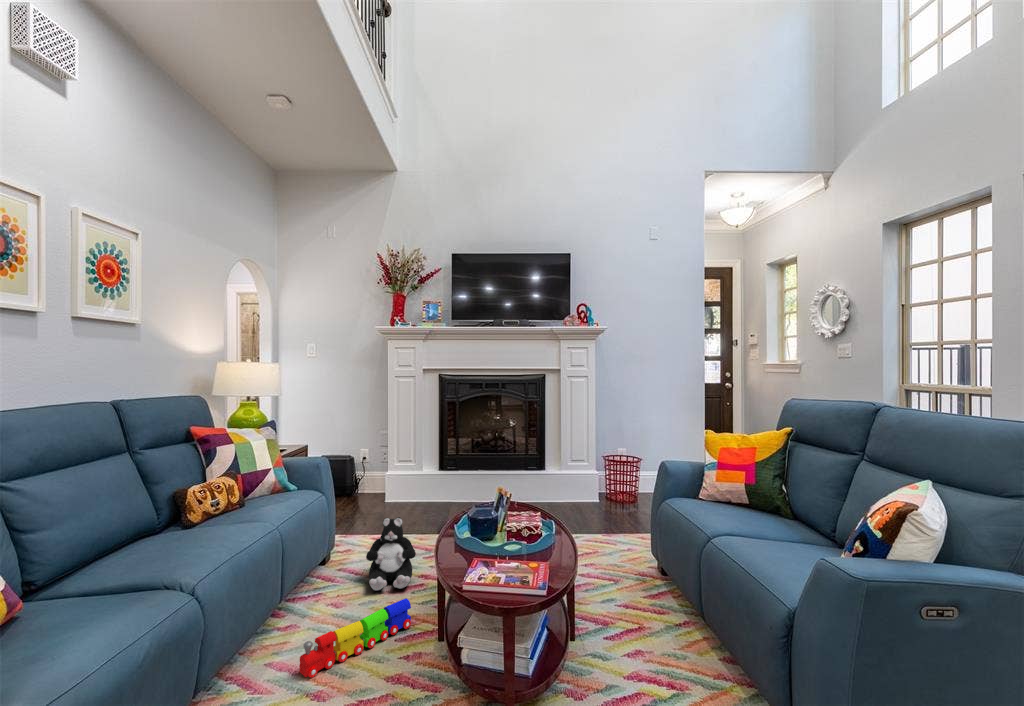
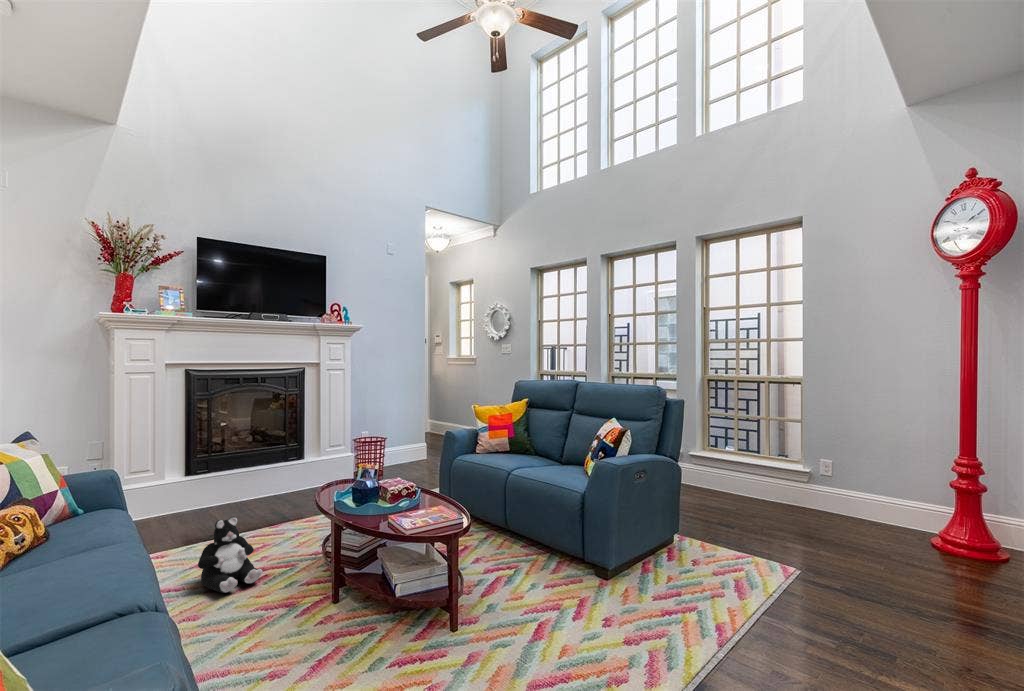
toy train: present [300,598,411,678] -> none [235,578,301,666]

